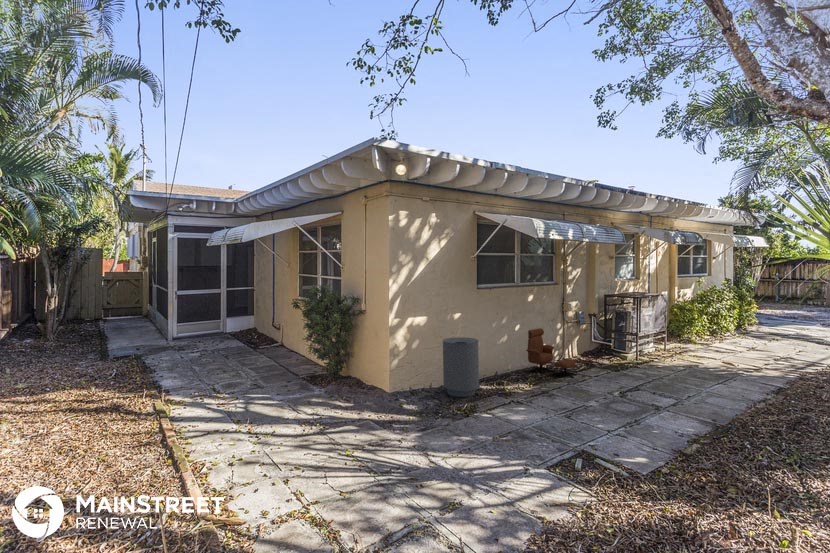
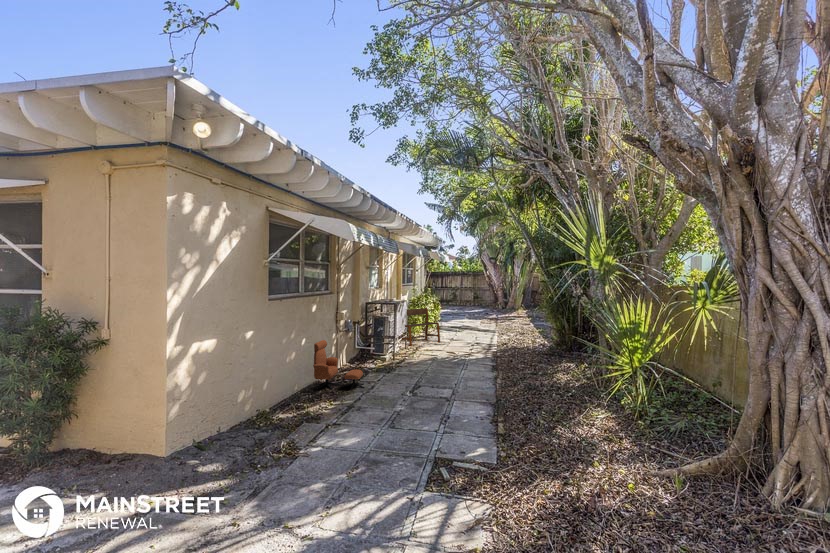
bench: none [658,305,714,347] -> present [402,308,440,346]
trash can: present [443,337,479,397] -> none [236,360,284,437]

